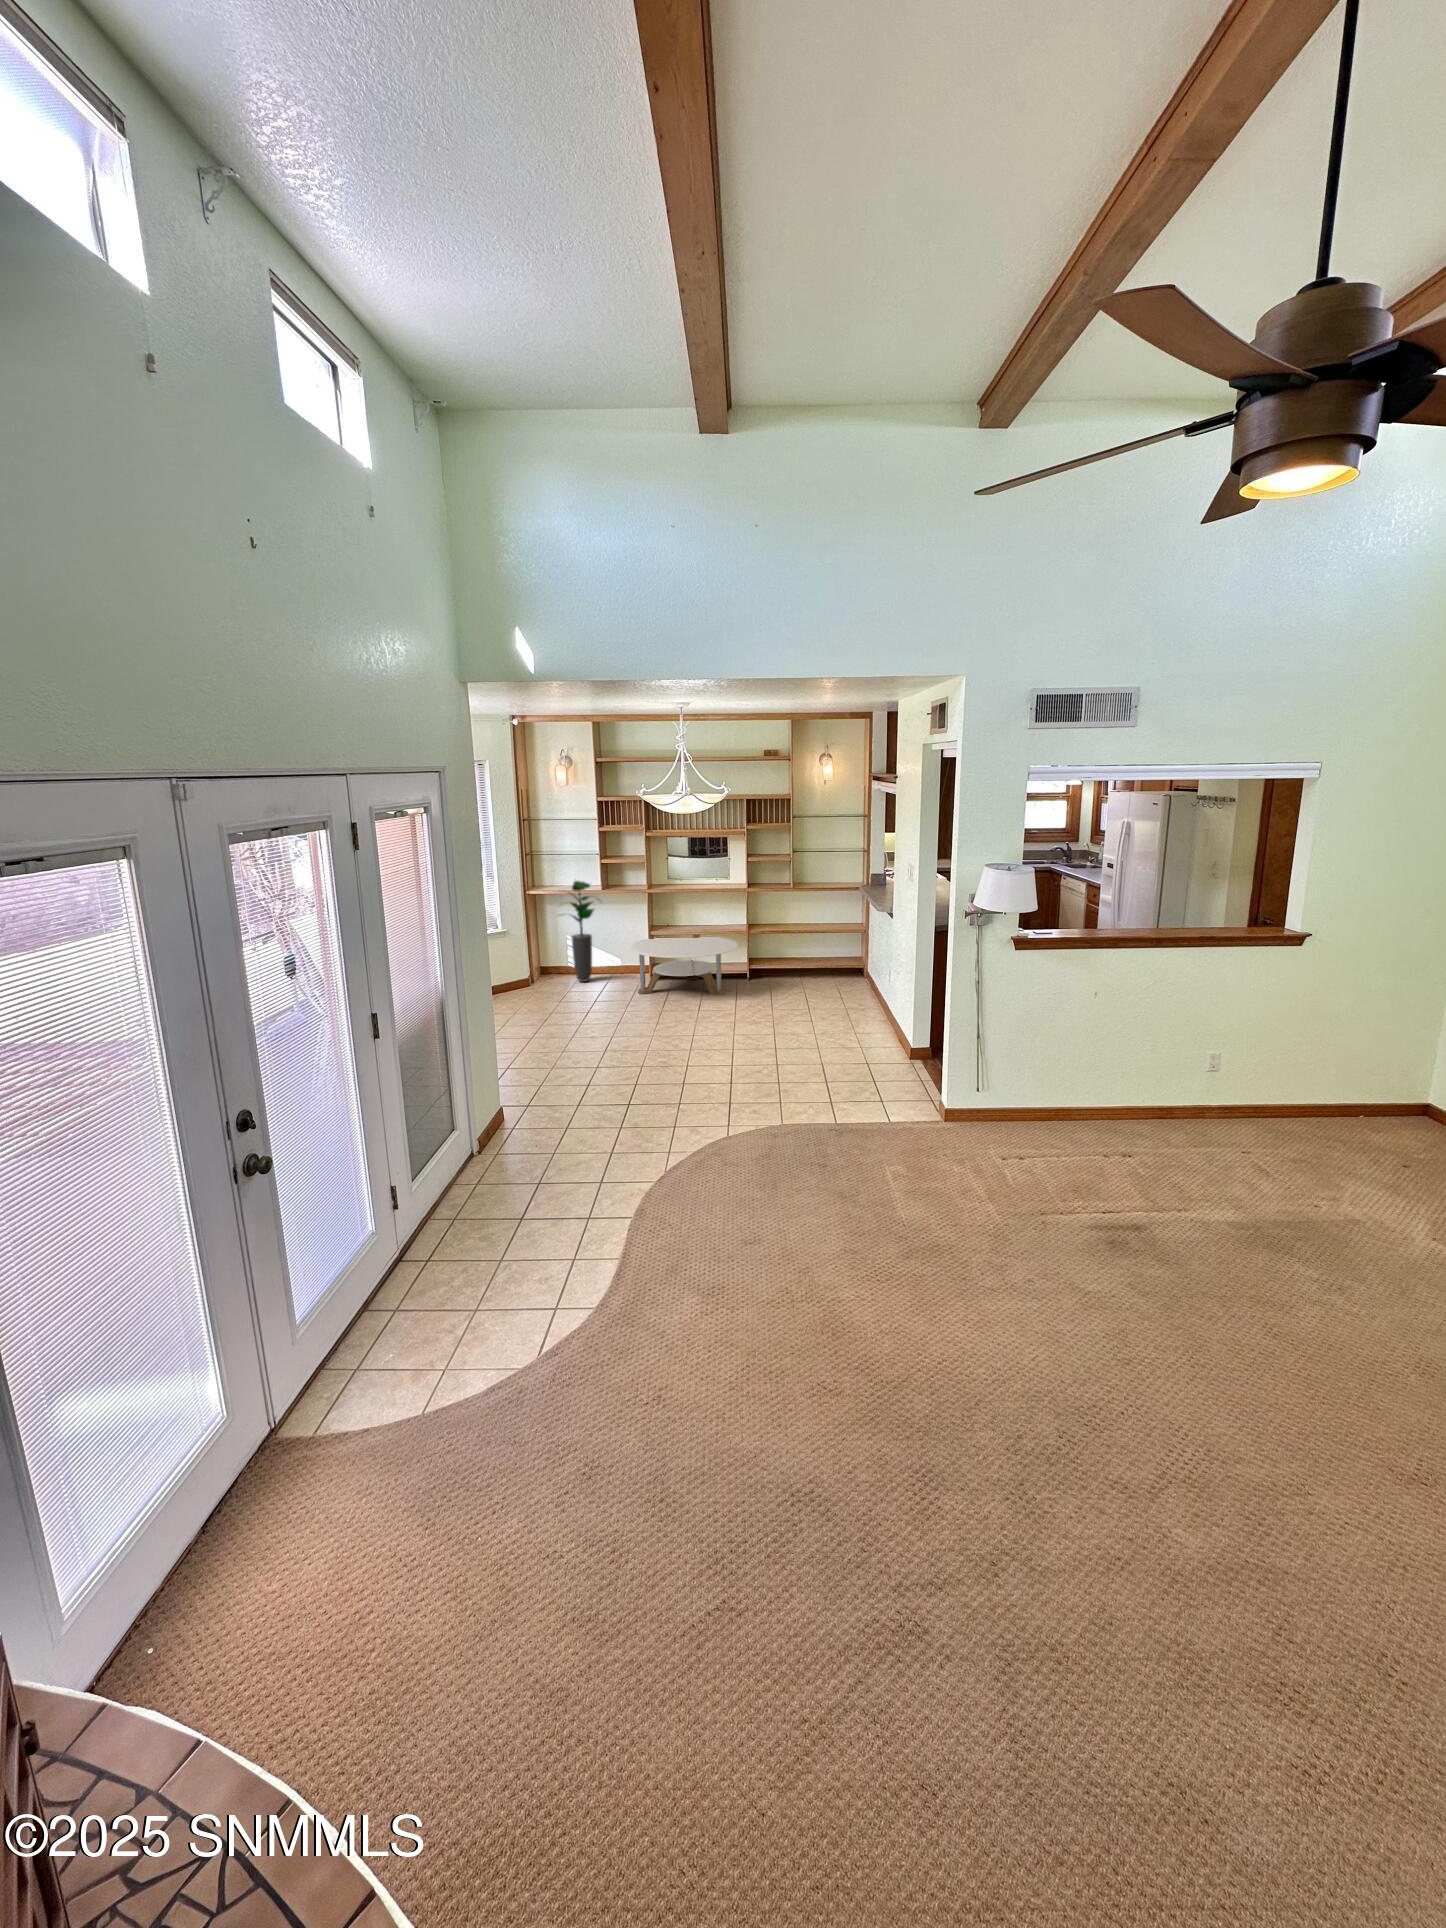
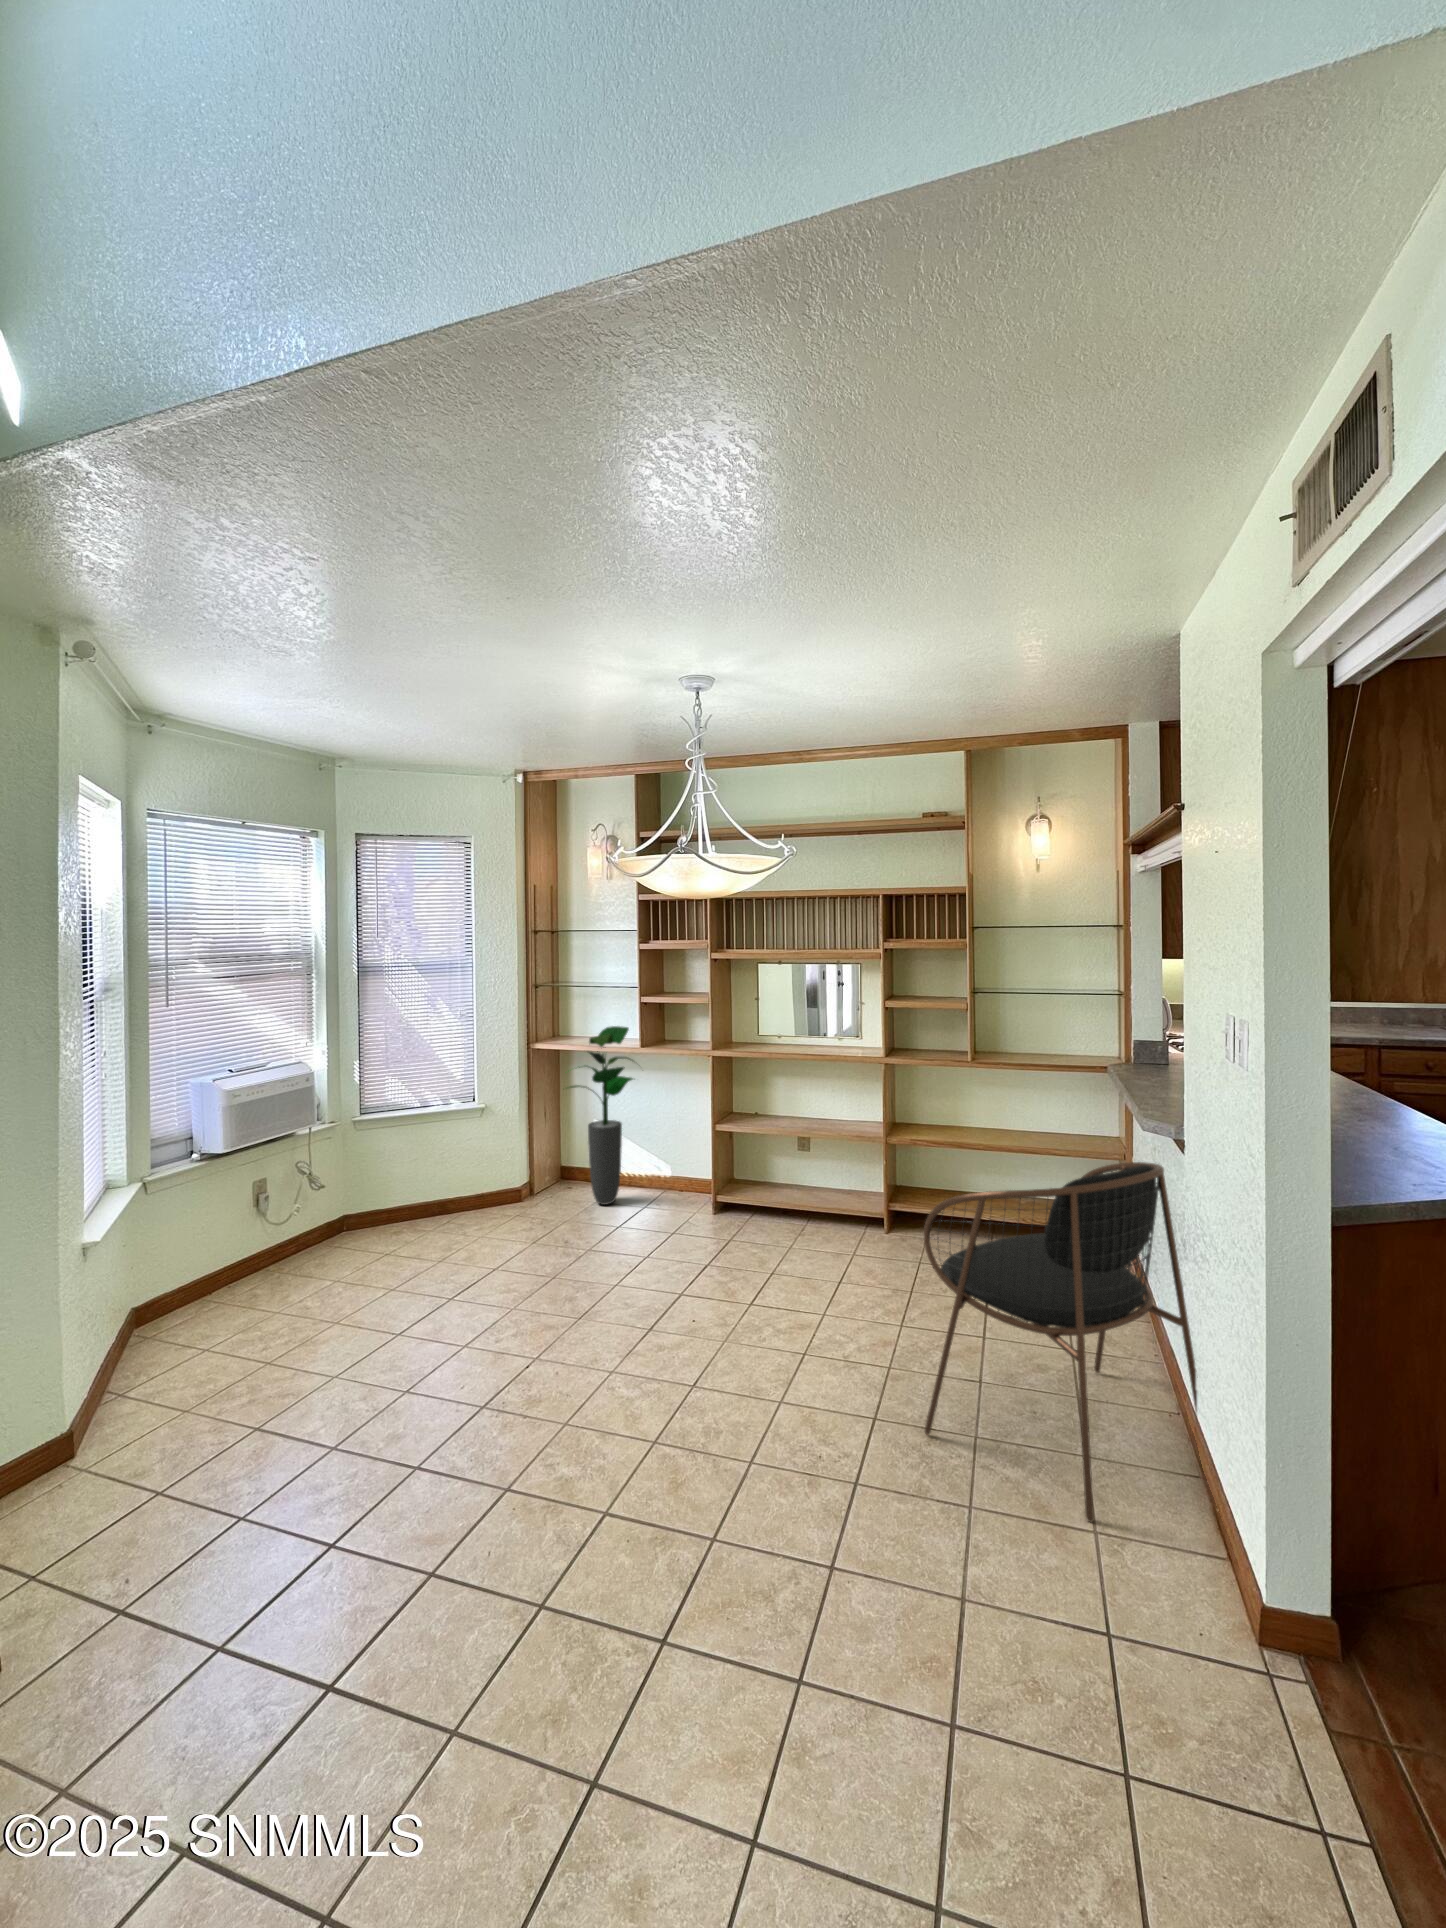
dining chair: none [792,921,897,1045] -> present [924,1162,1197,1522]
round table: present [630,937,738,995] -> none [661,1134,861,1268]

